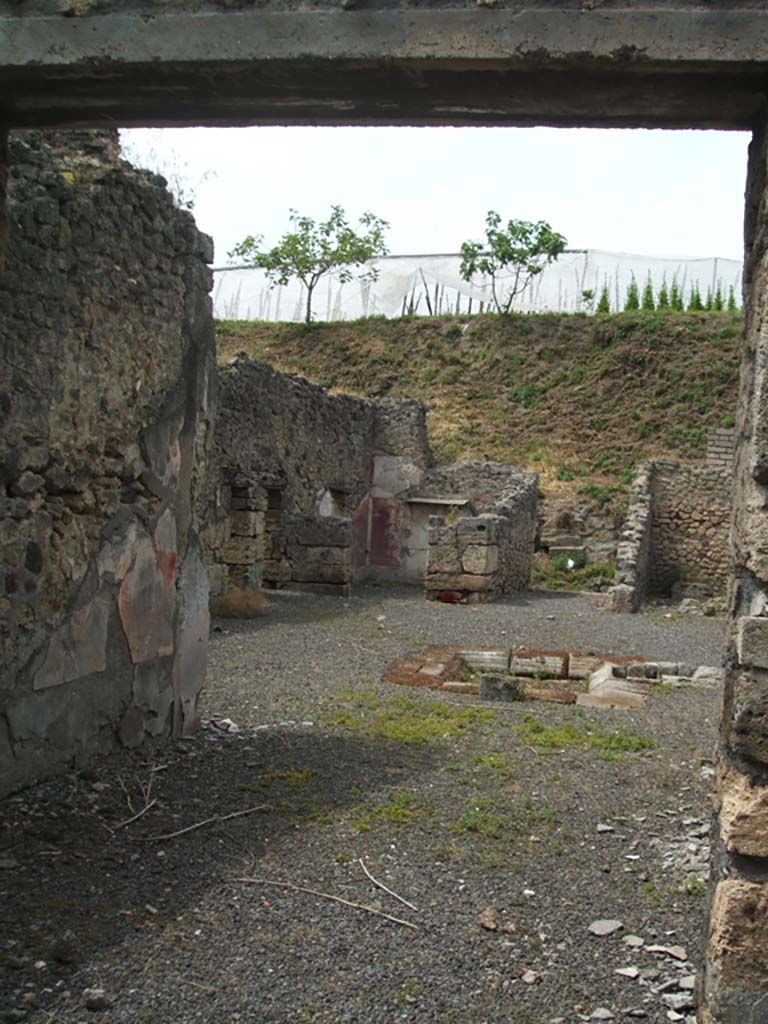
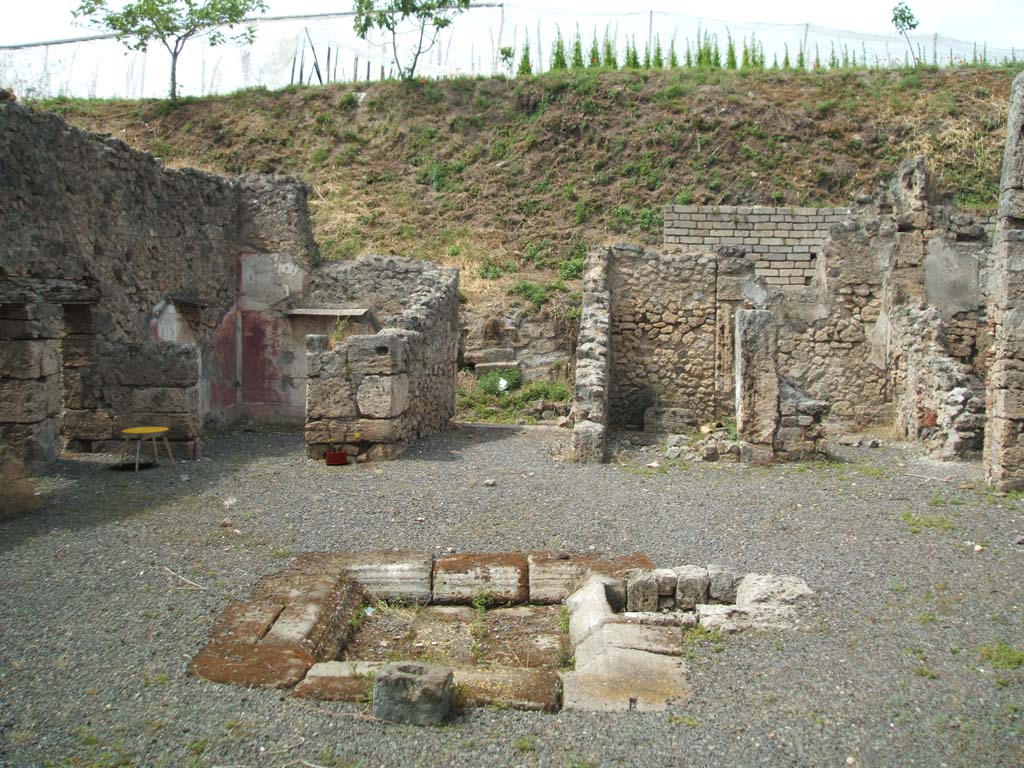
stool: none [311,569,346,596] -> present [119,427,175,472]

